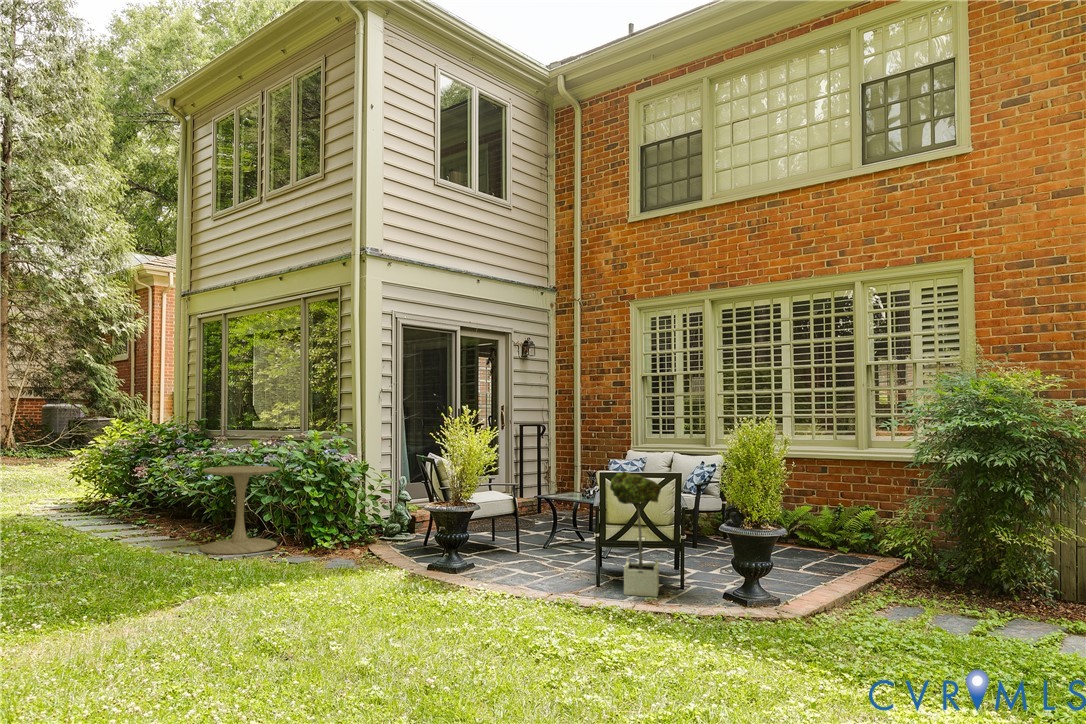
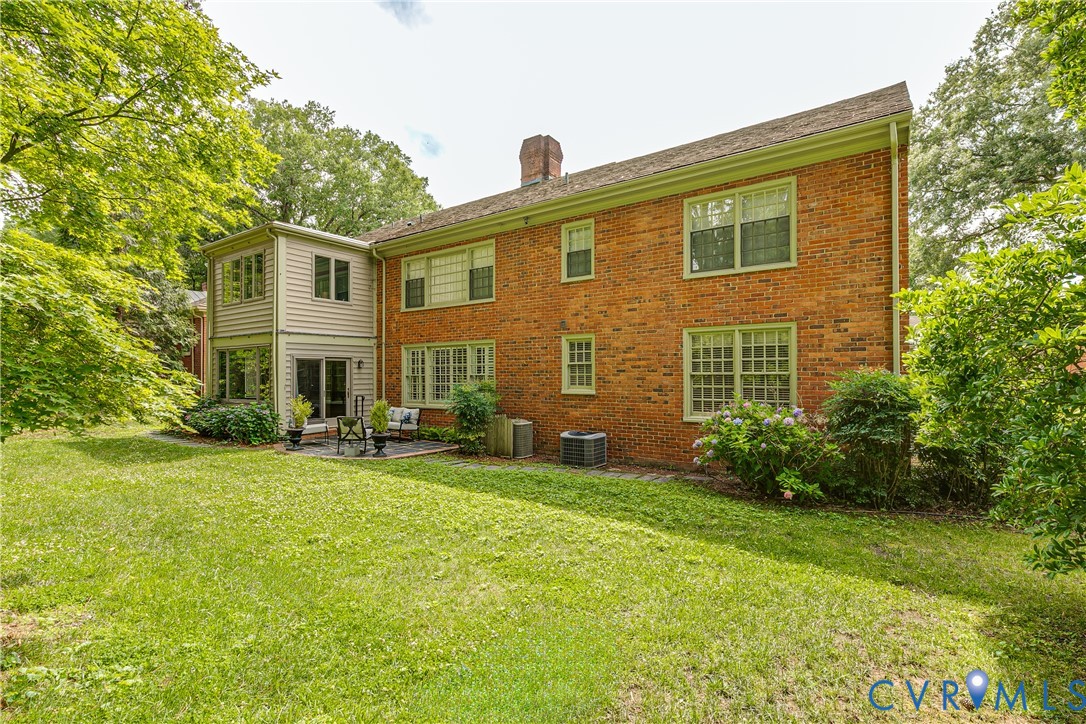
pedestal table: present [200,466,279,554] -> none [206,415,239,448]

